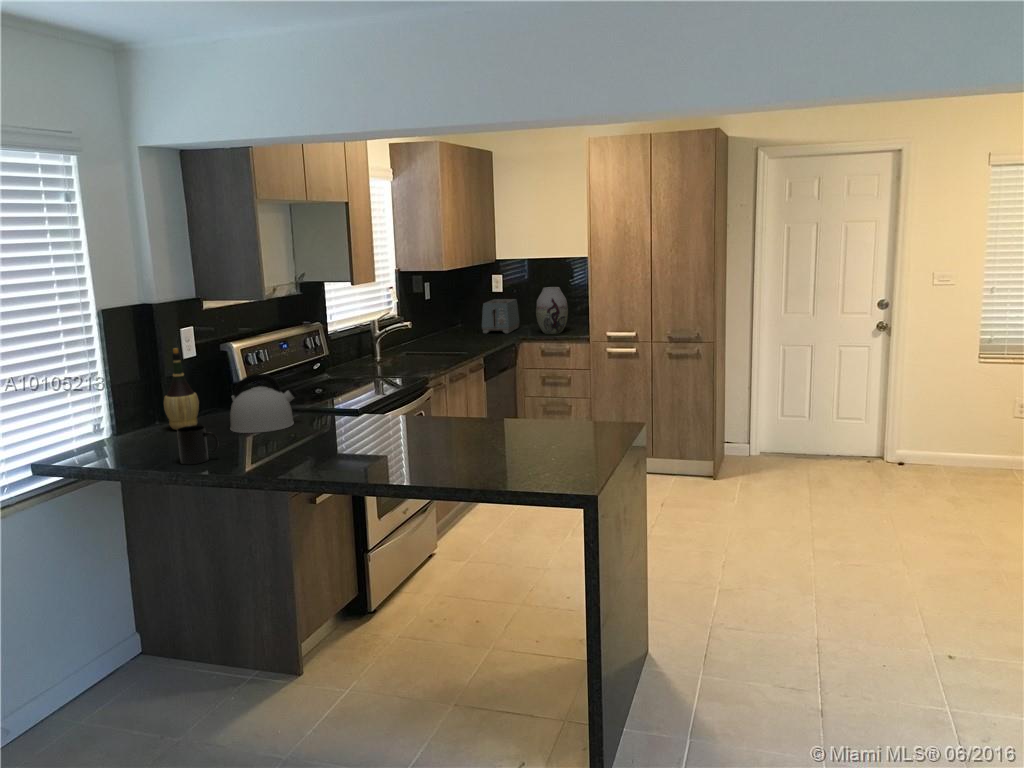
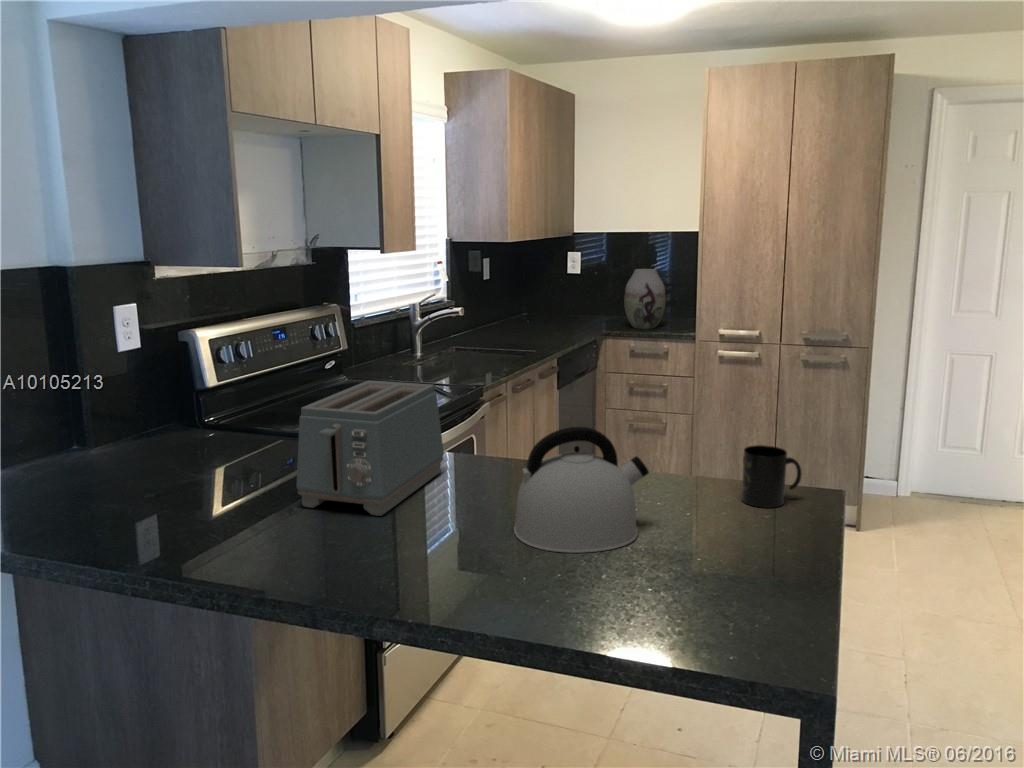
toaster: present [482,299,519,334] -> present [297,380,444,516]
wine bottle: present [164,348,199,430] -> none [72,337,128,464]
kettle: present [230,374,298,433] -> present [514,427,649,553]
mug: present [177,425,219,464] -> present [742,445,801,508]

